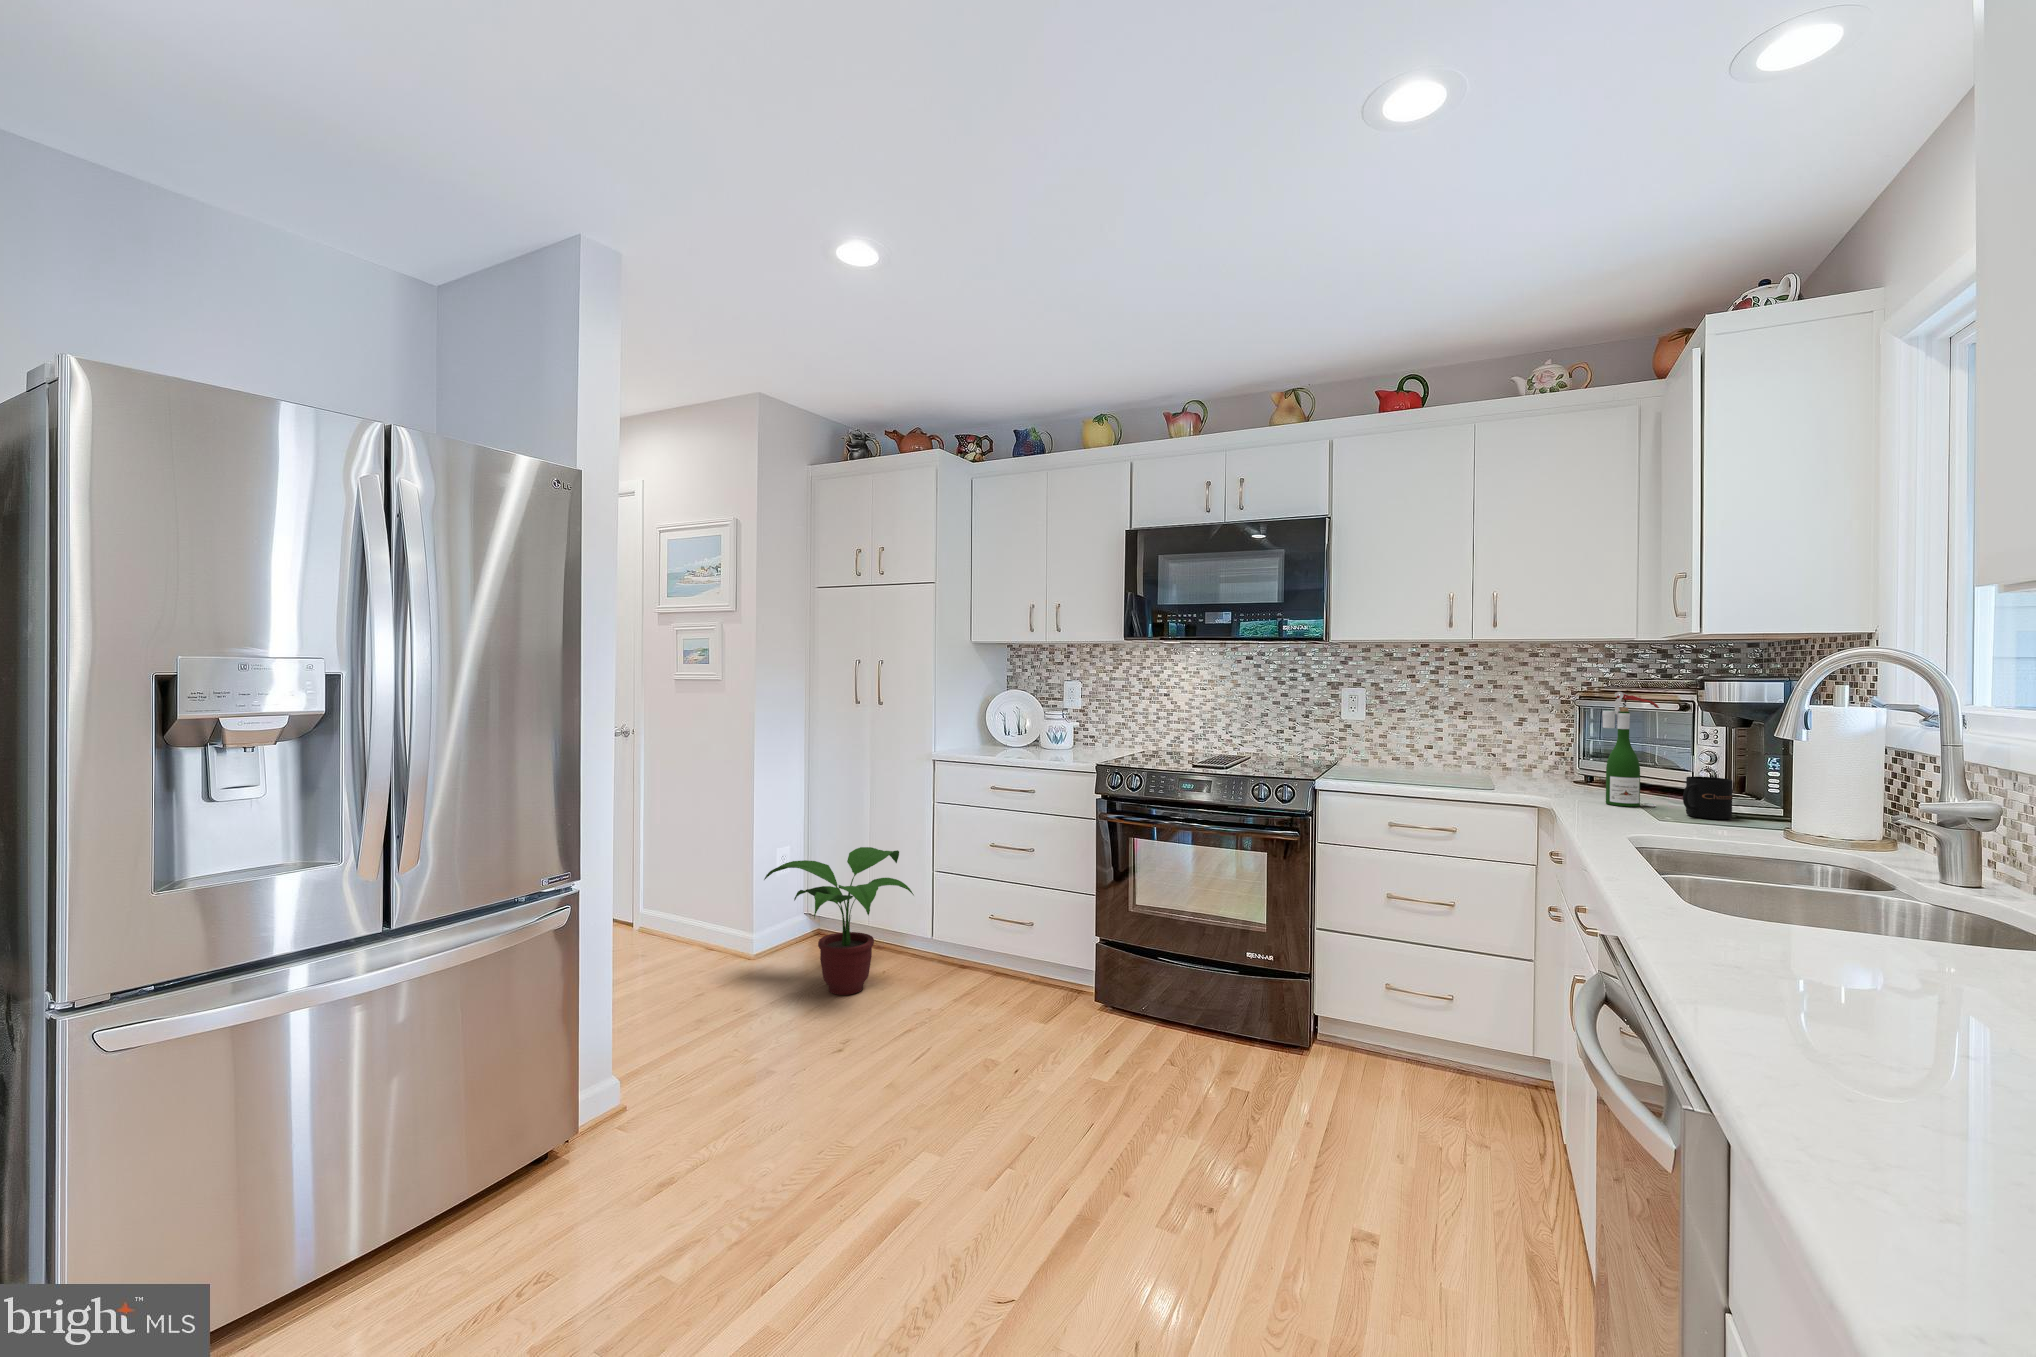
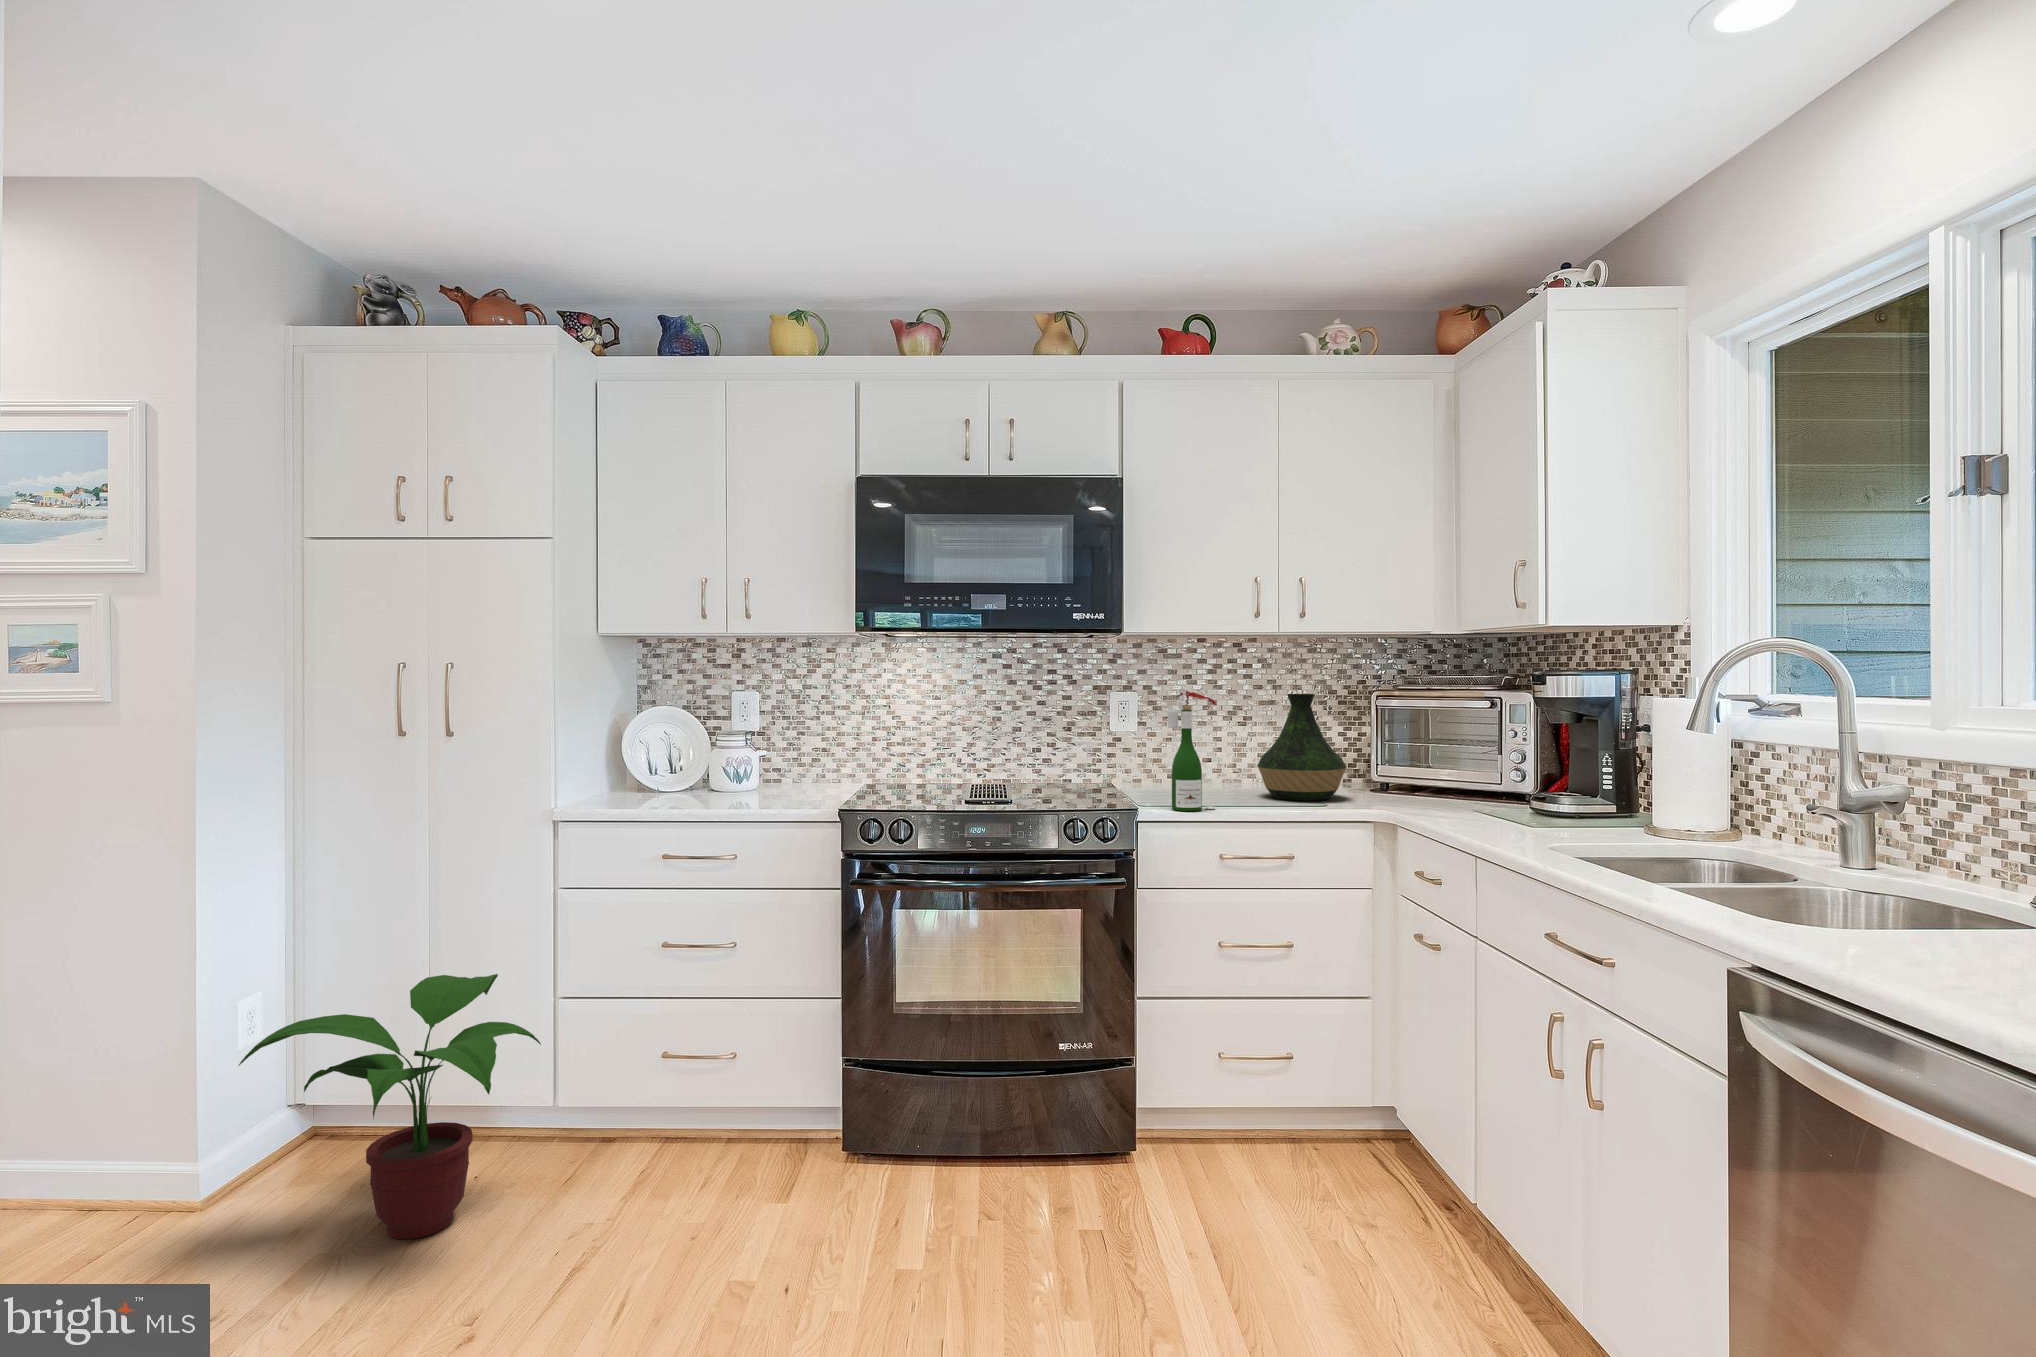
vase: none [1453,692,1539,786] -> present [1257,694,1346,801]
wine bottle: present [1603,692,1659,807] -> present [1167,689,1217,811]
mug: present [1683,776,1733,819] -> none [1519,777,1560,821]

